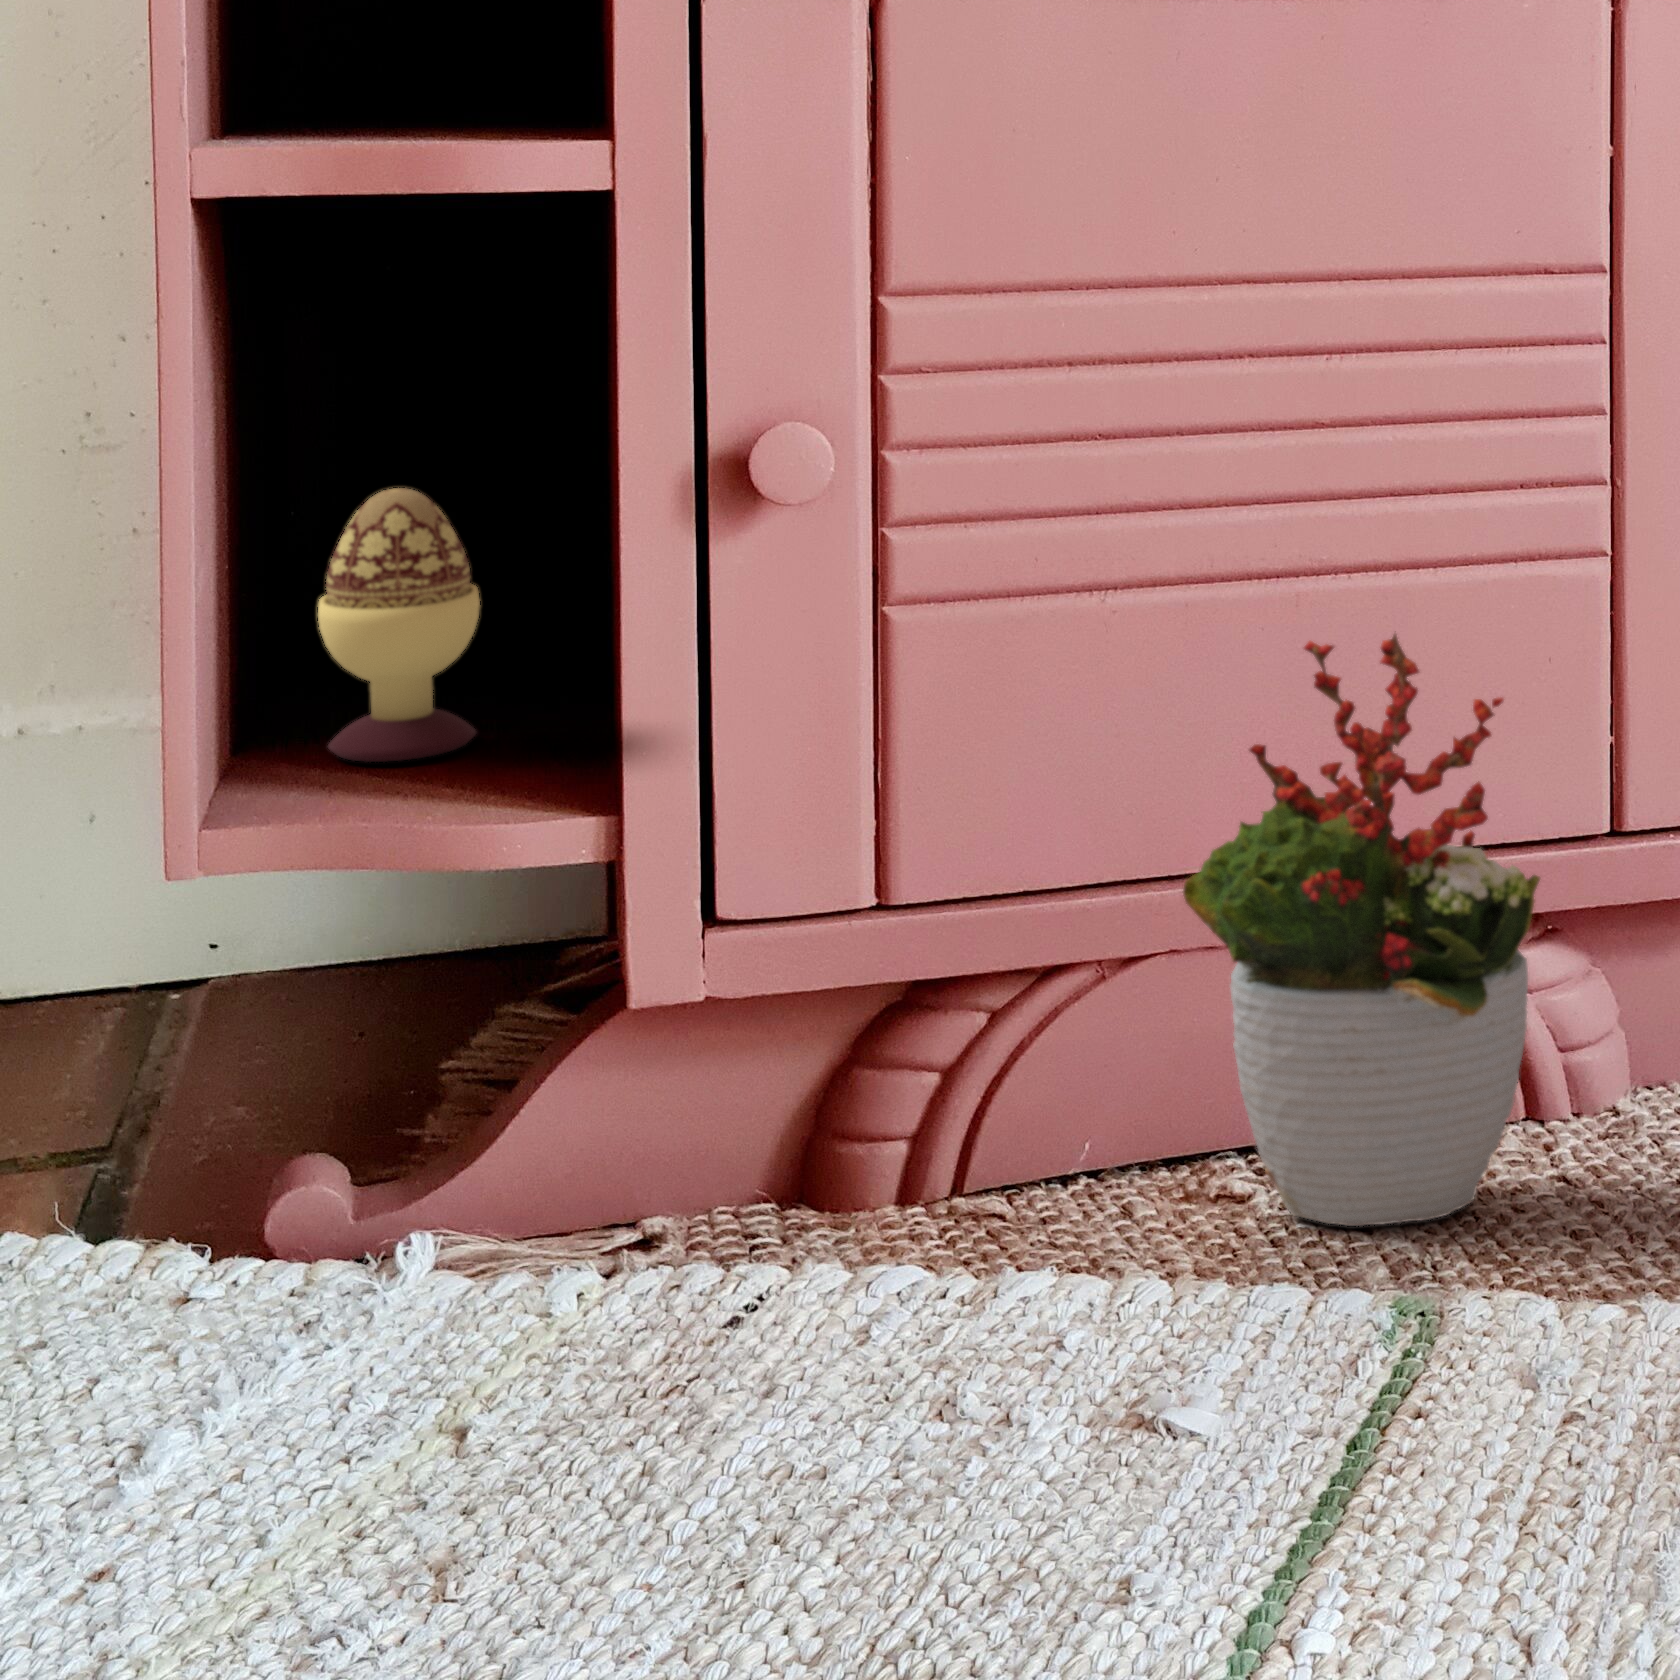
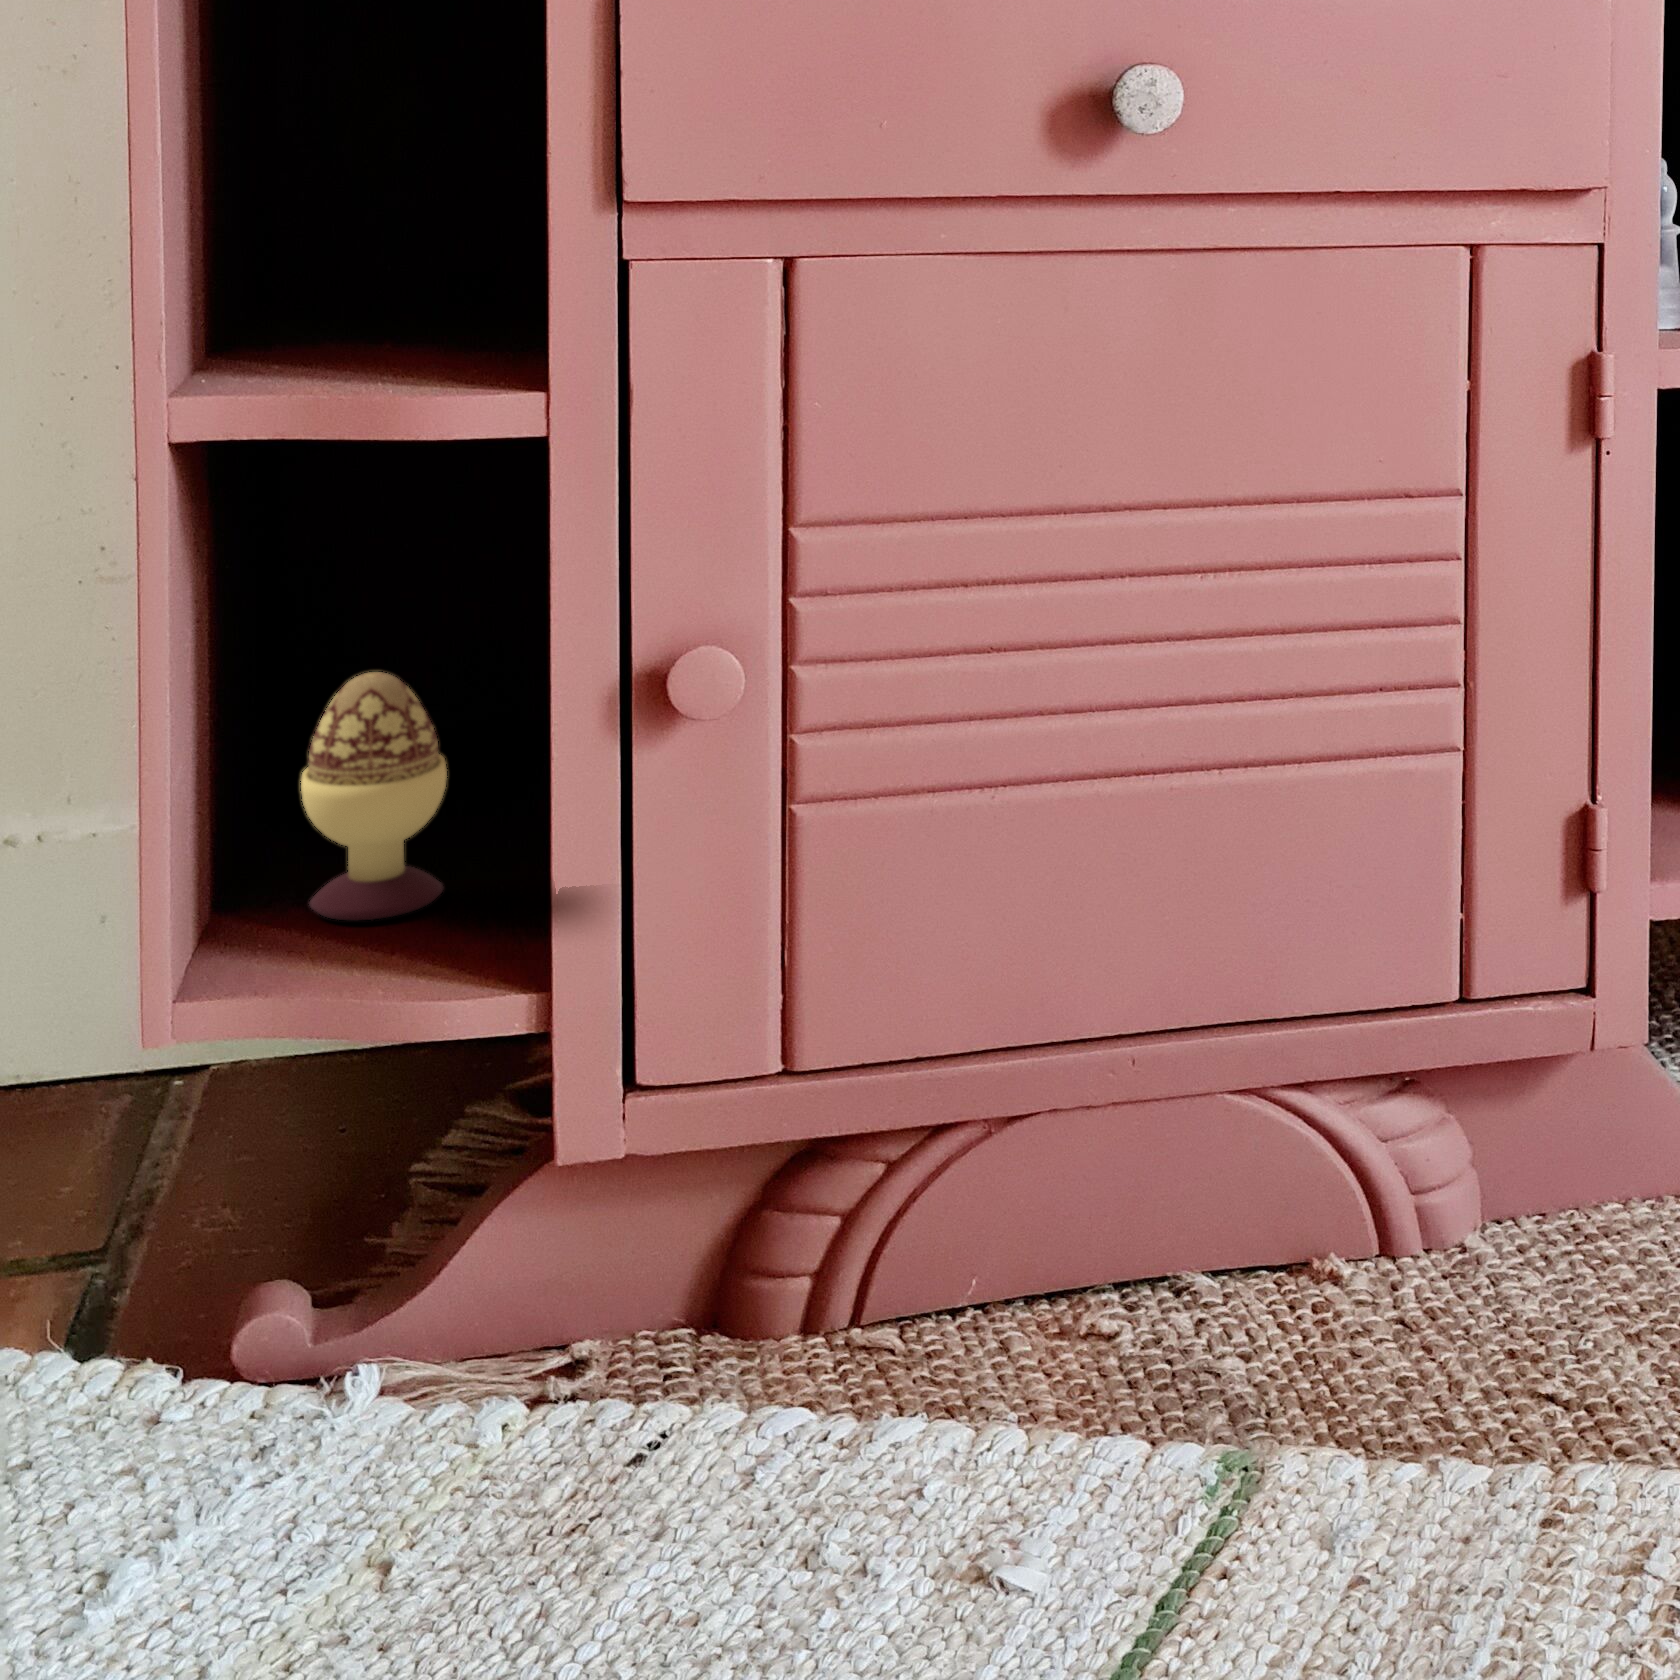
decorative plant: present [1183,634,1540,1226] -> none [1049,843,1372,1372]

